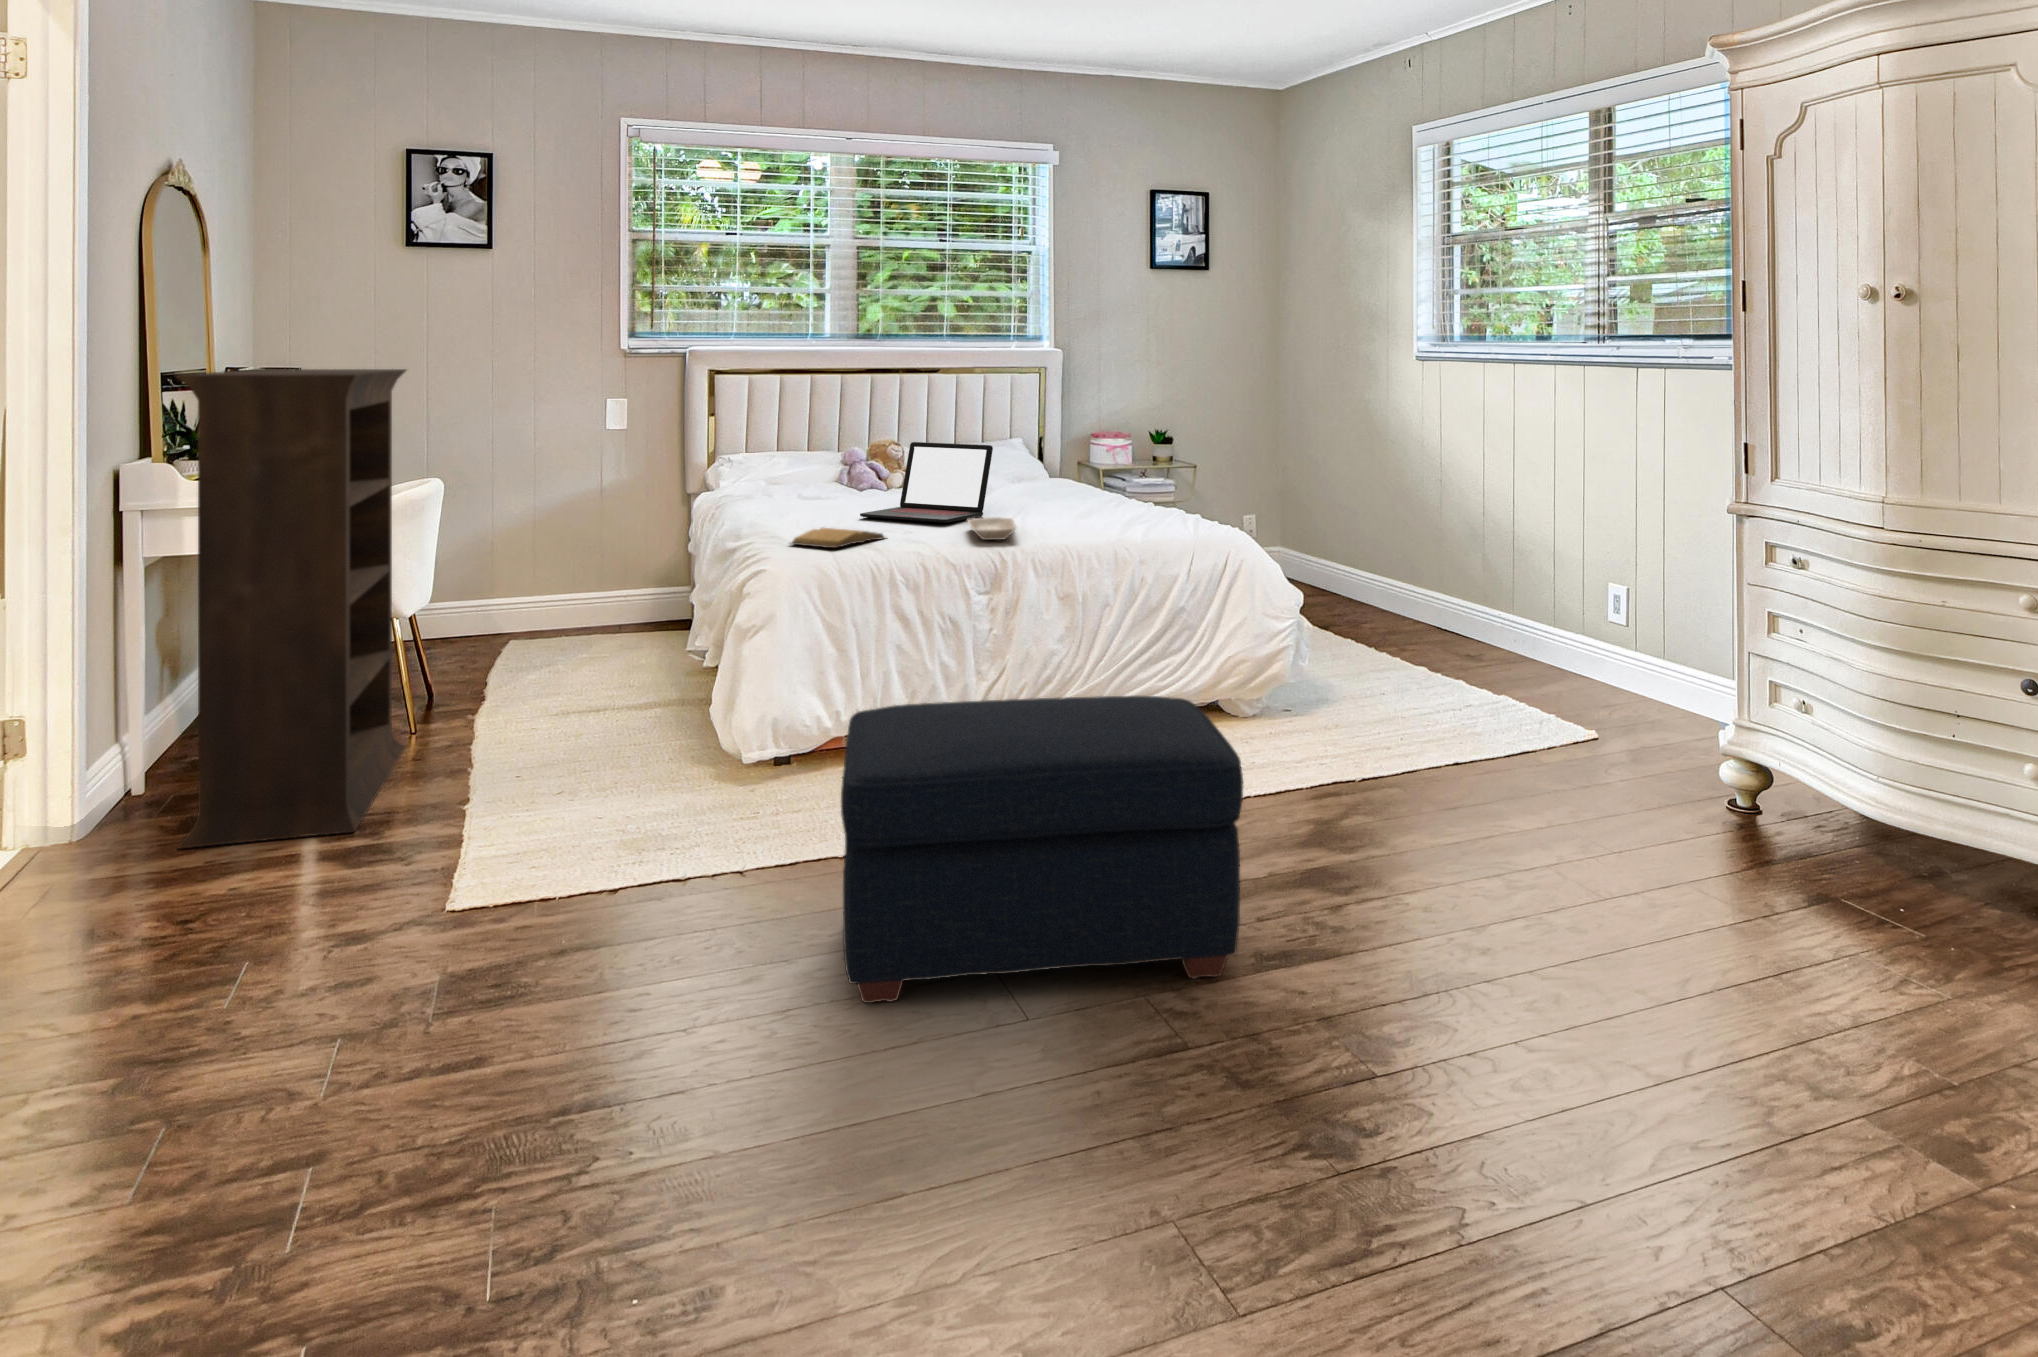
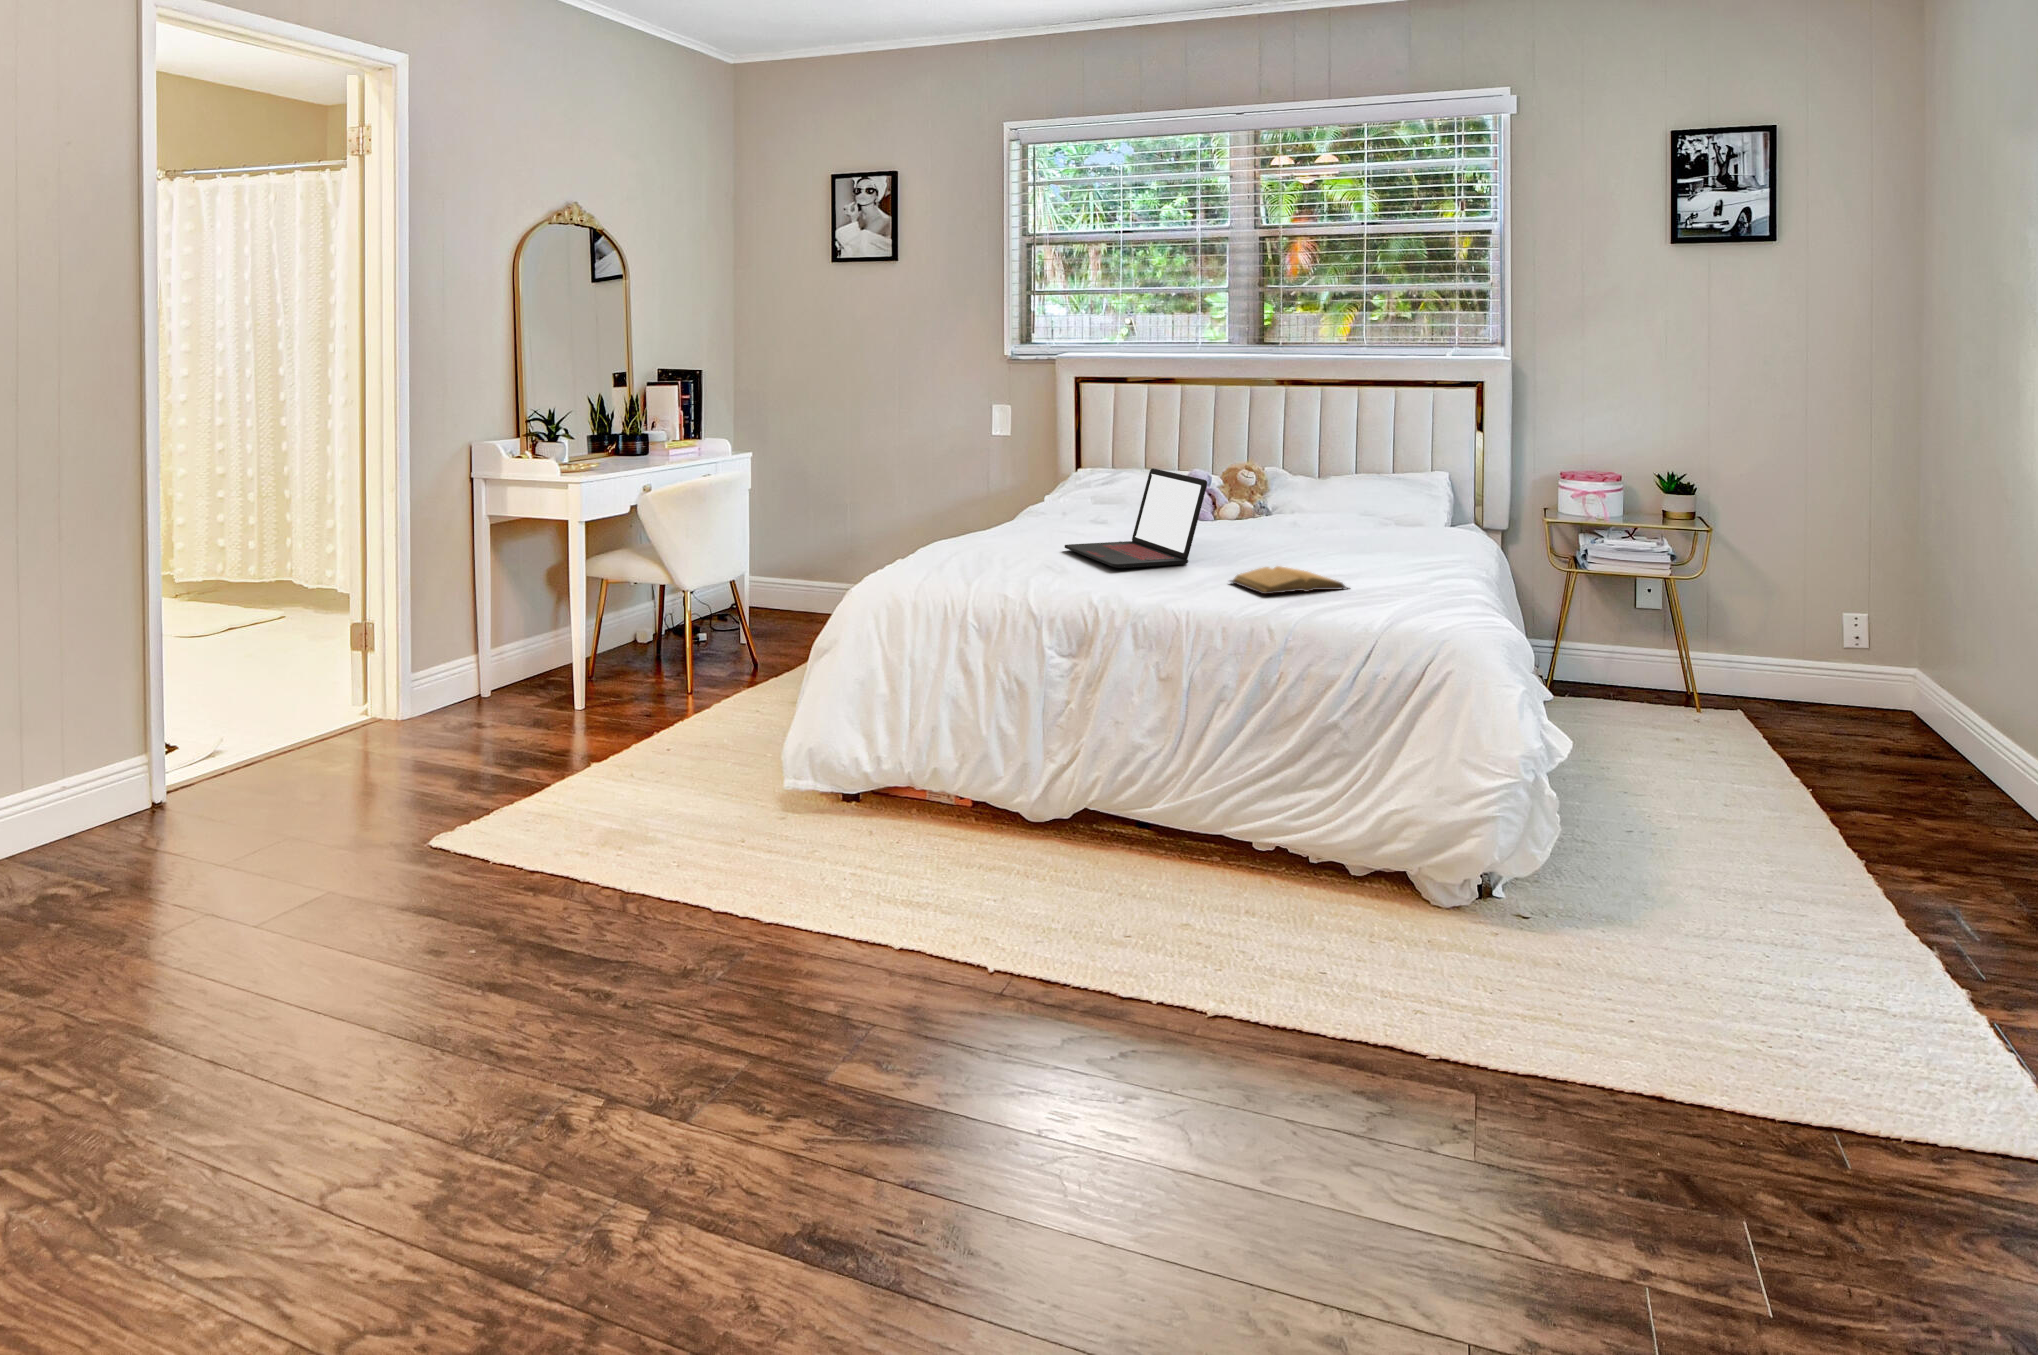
bookcase: present [175,369,406,849] -> none [398,376,664,772]
tray: present [967,517,1016,540] -> none [1079,567,1172,599]
book: present [791,528,885,548] -> present [1230,566,1348,594]
ottoman: present [841,696,1243,1003] -> none [369,777,901,1258]

